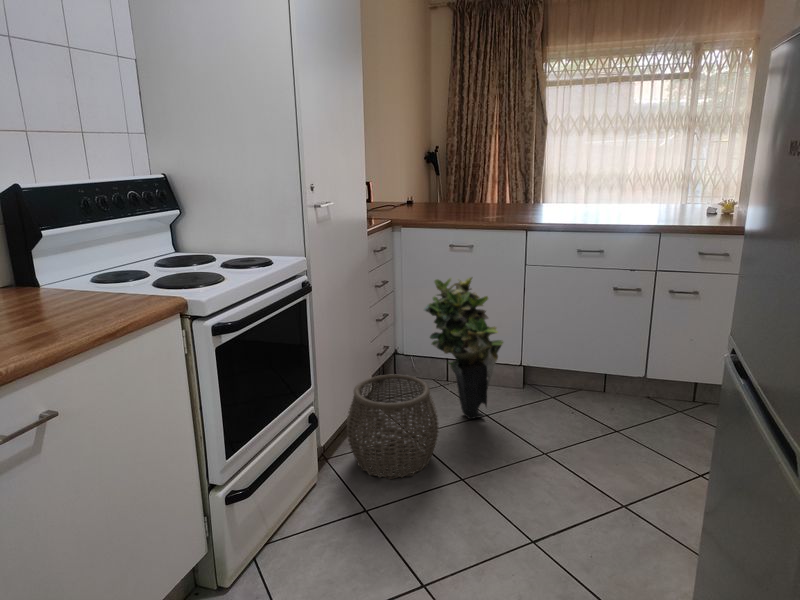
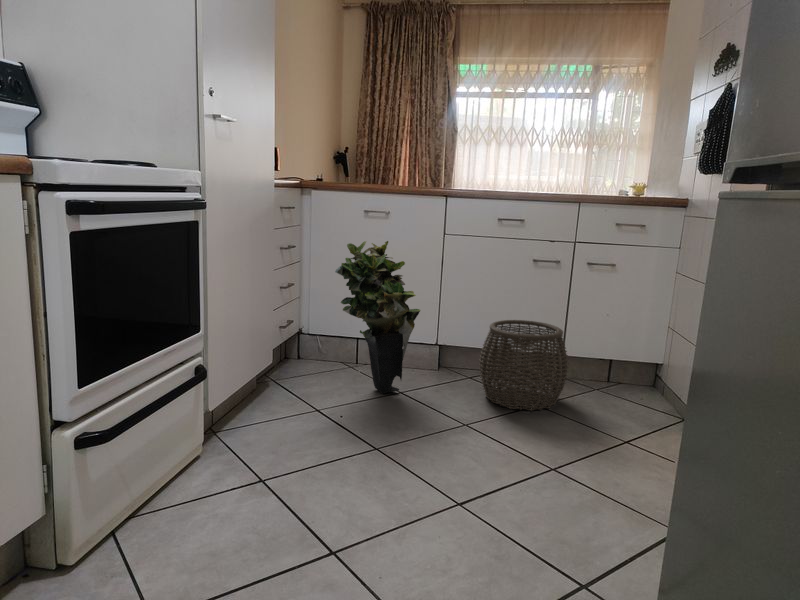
woven basket: present [347,374,439,479] -> present [479,320,569,411]

